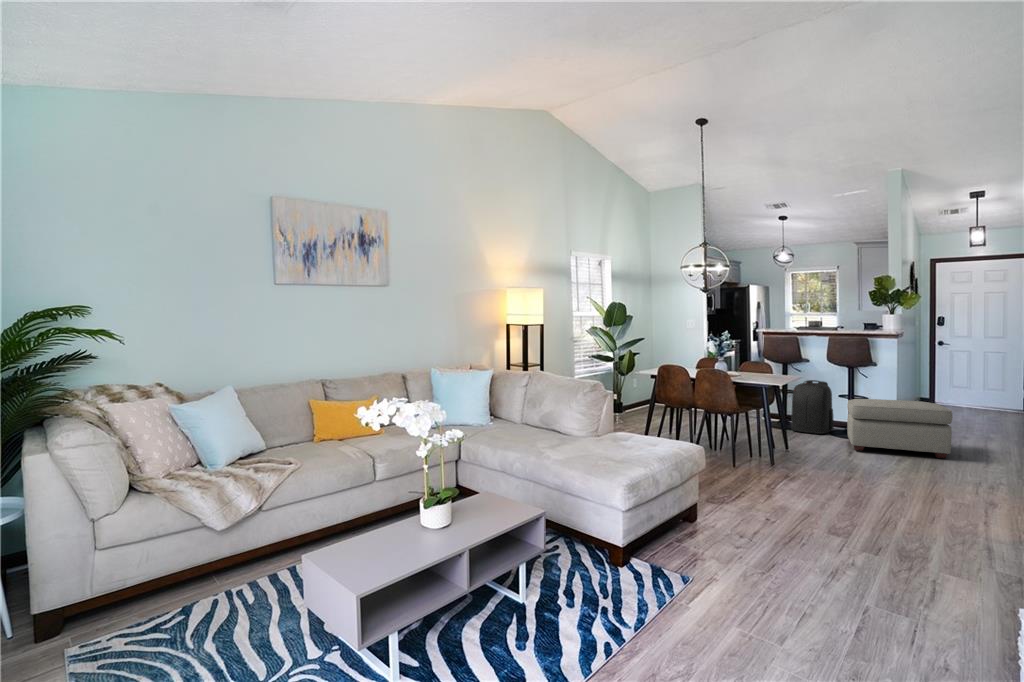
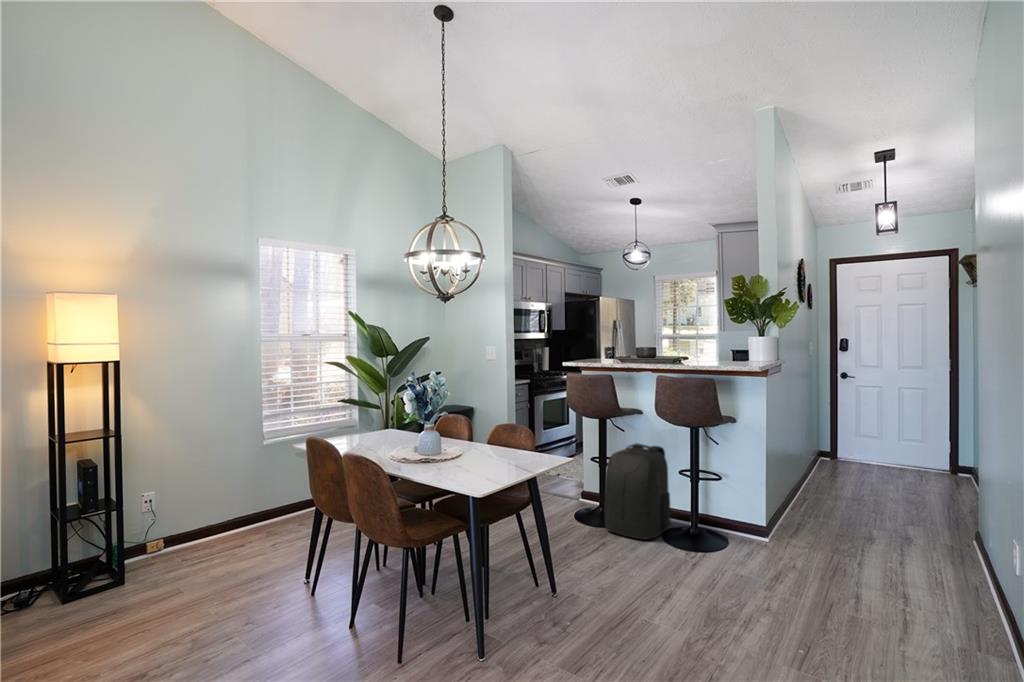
ottoman: present [847,399,953,458] -> none [668,488,848,628]

